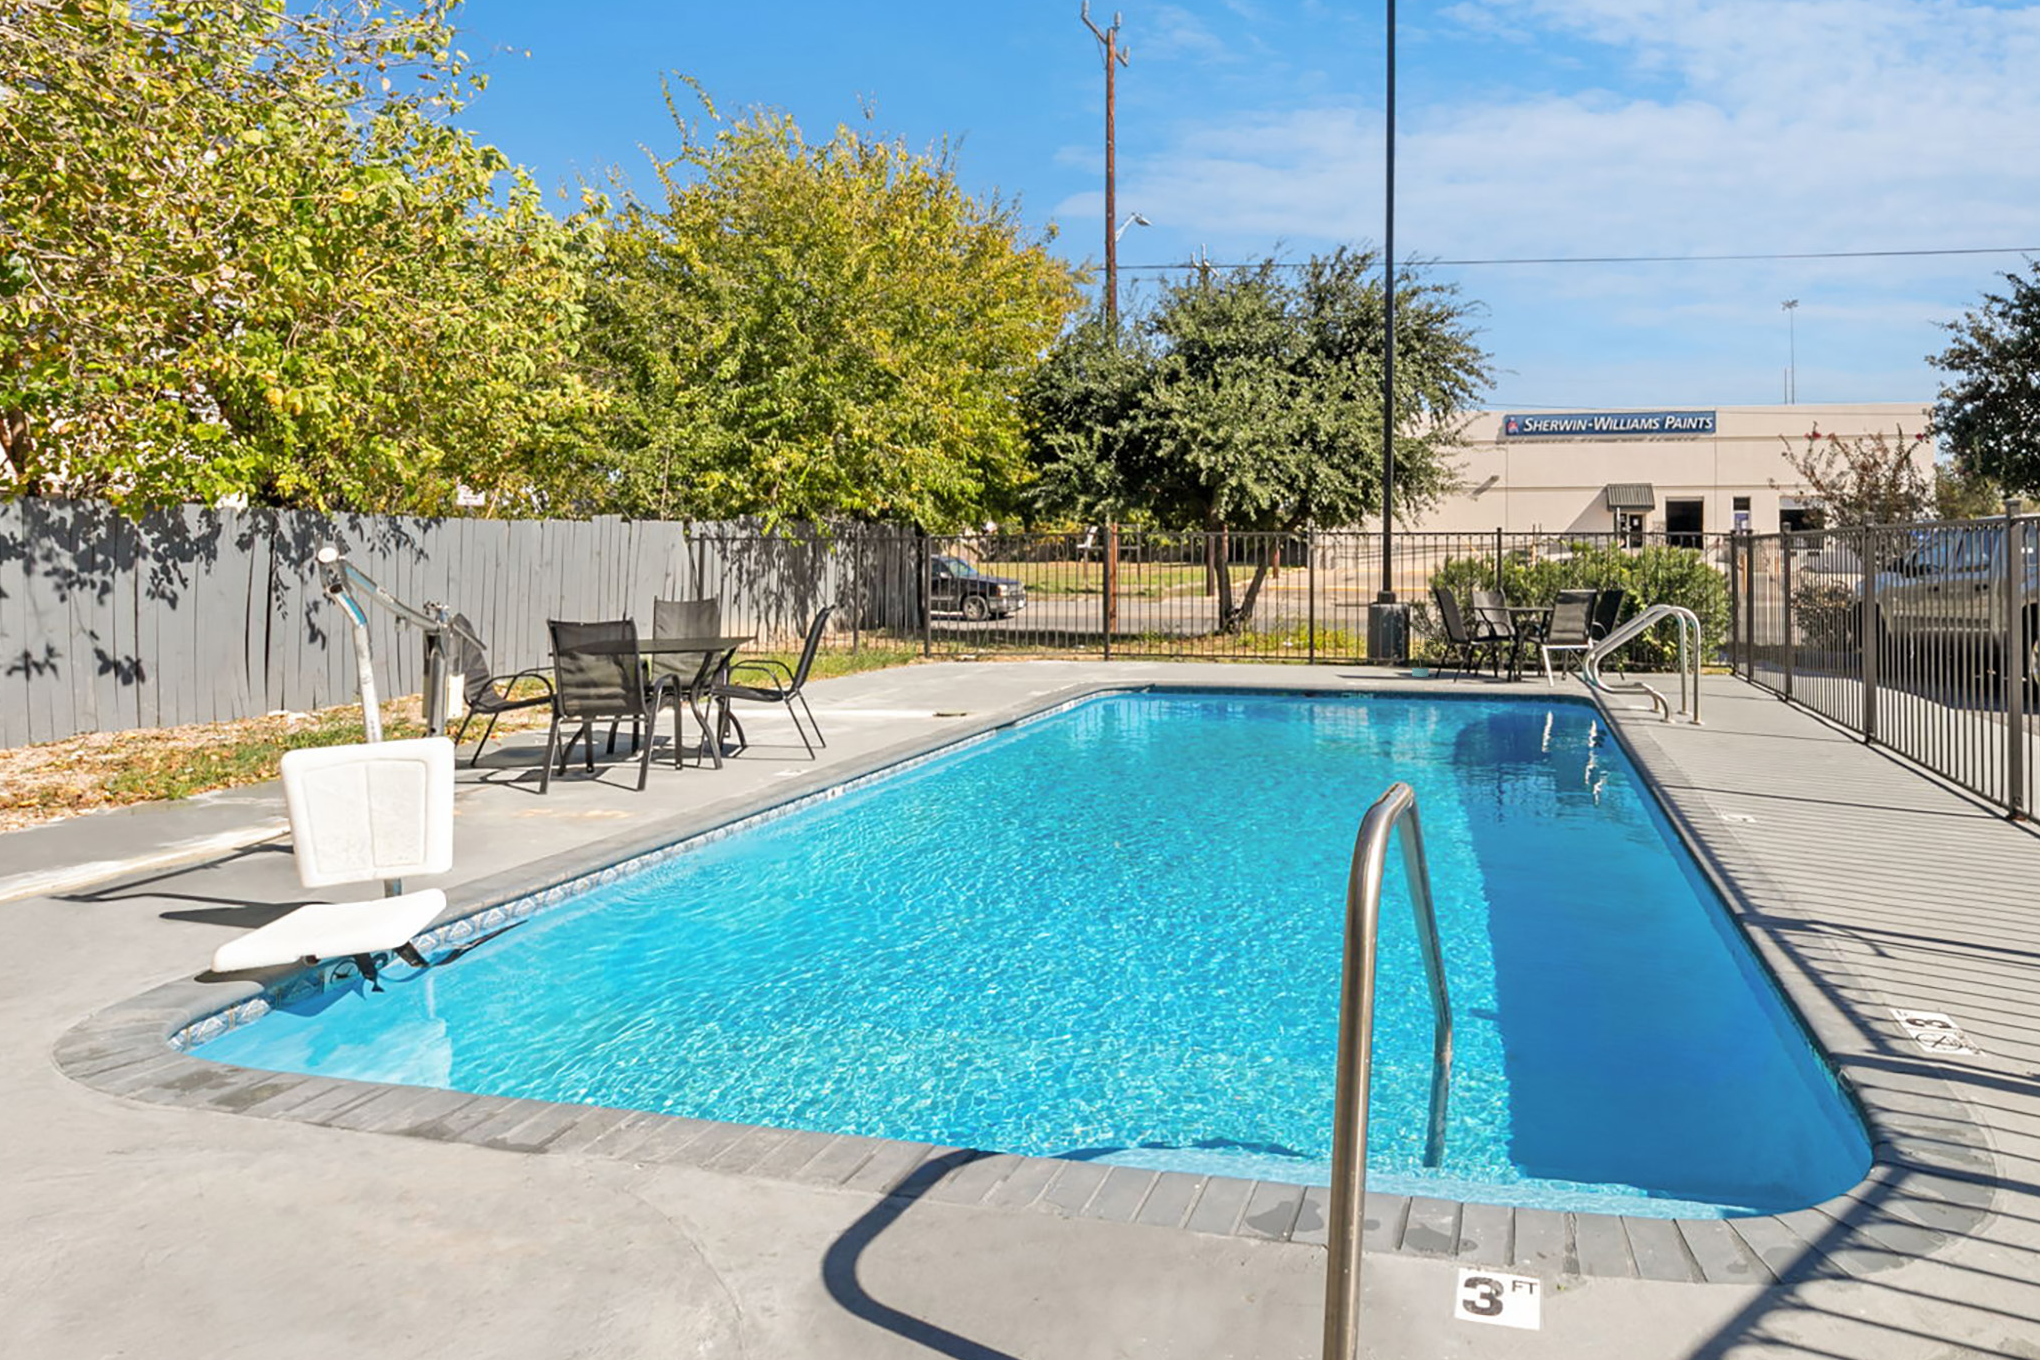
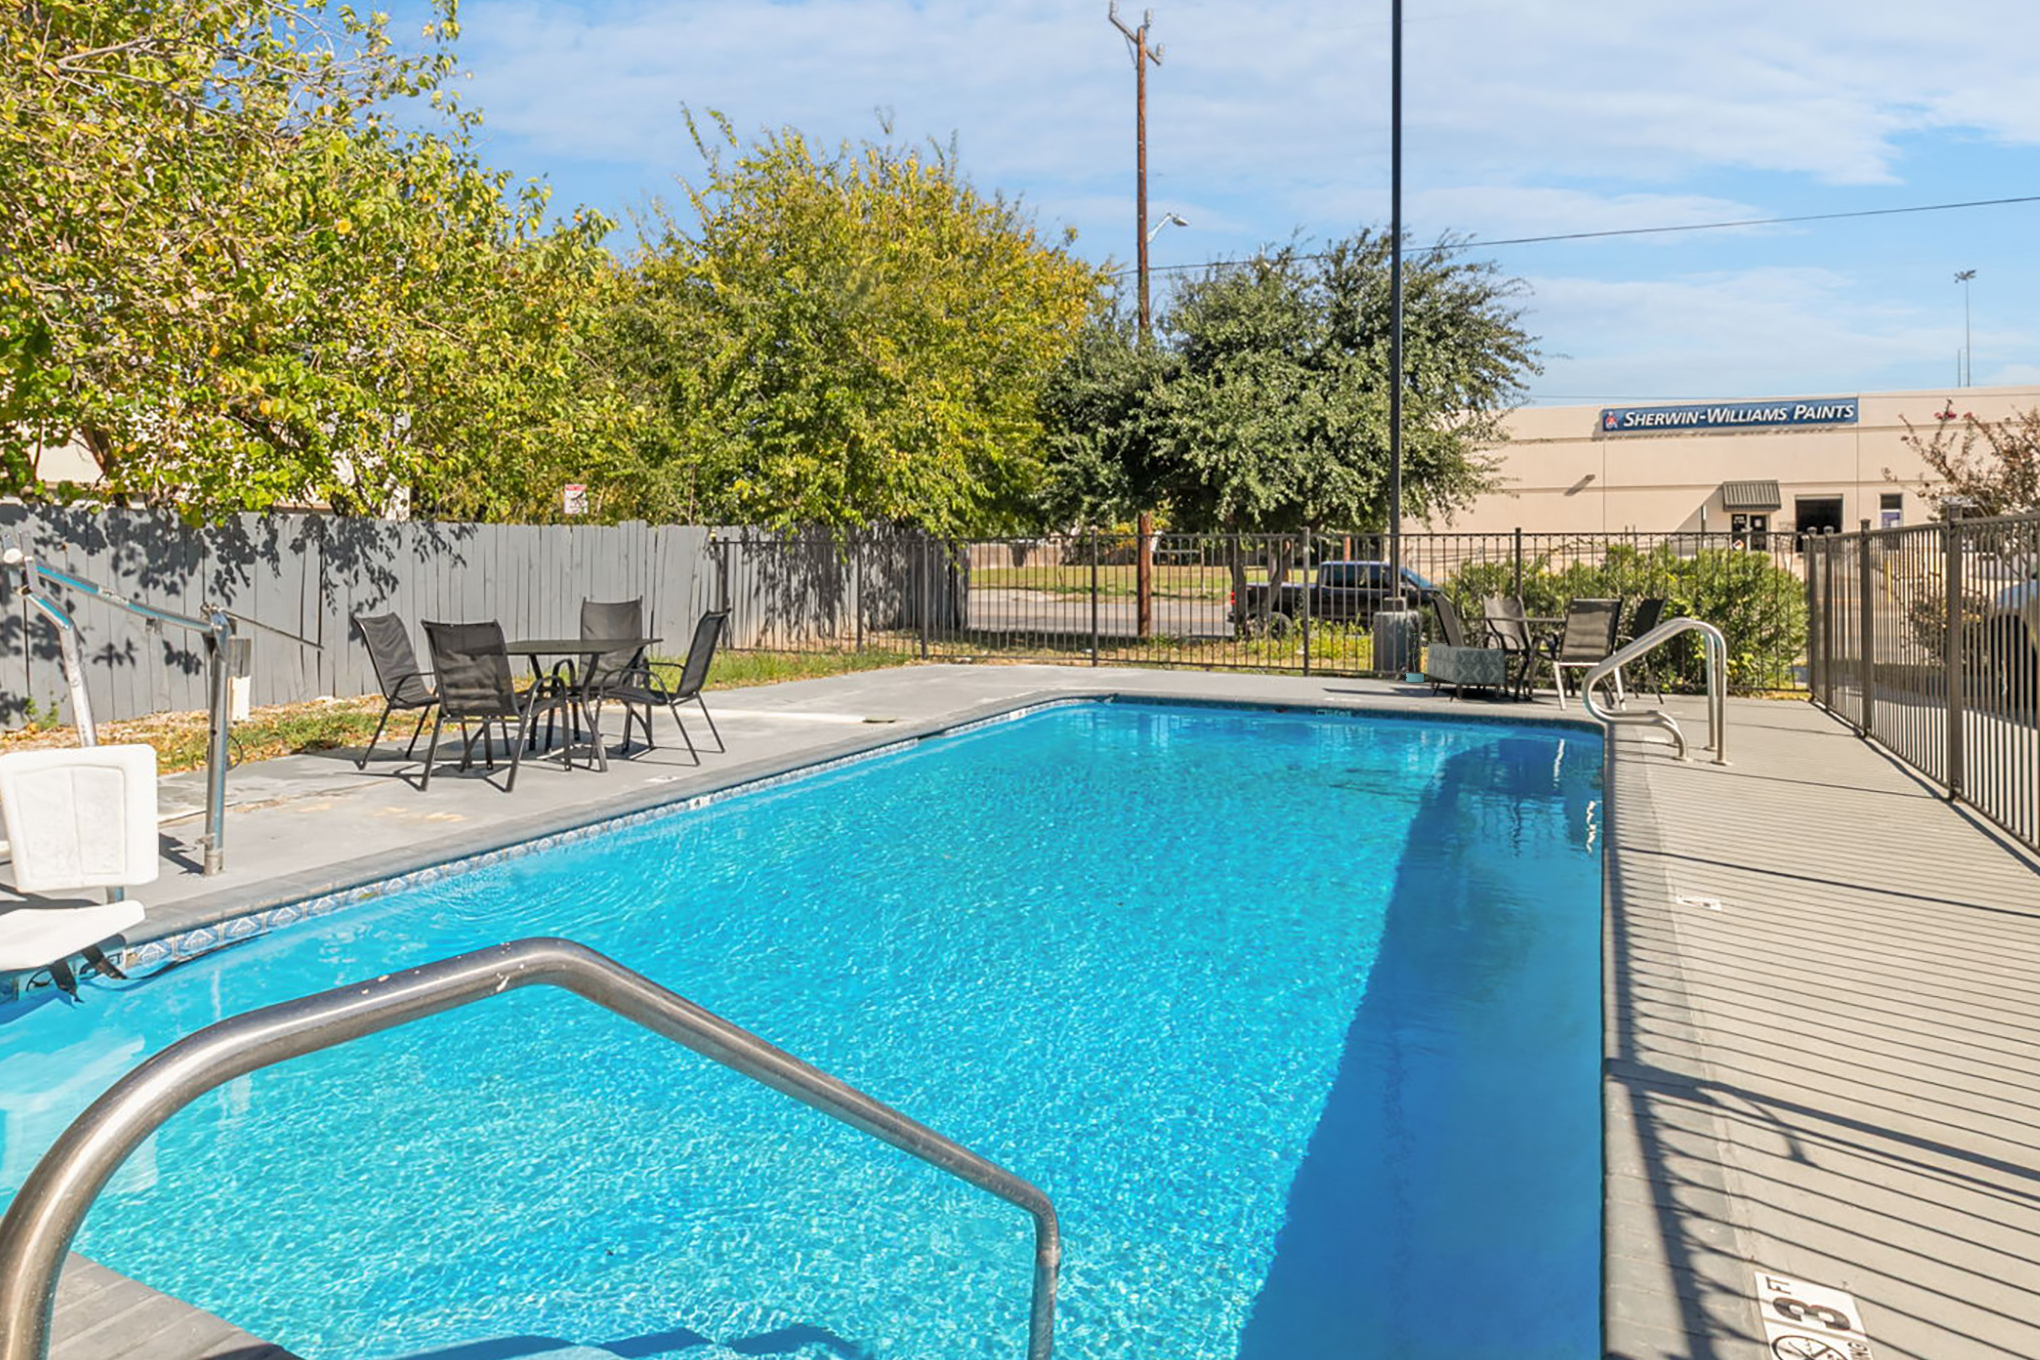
bench: none [1437,640,1515,692] -> present [1427,644,1505,698]

